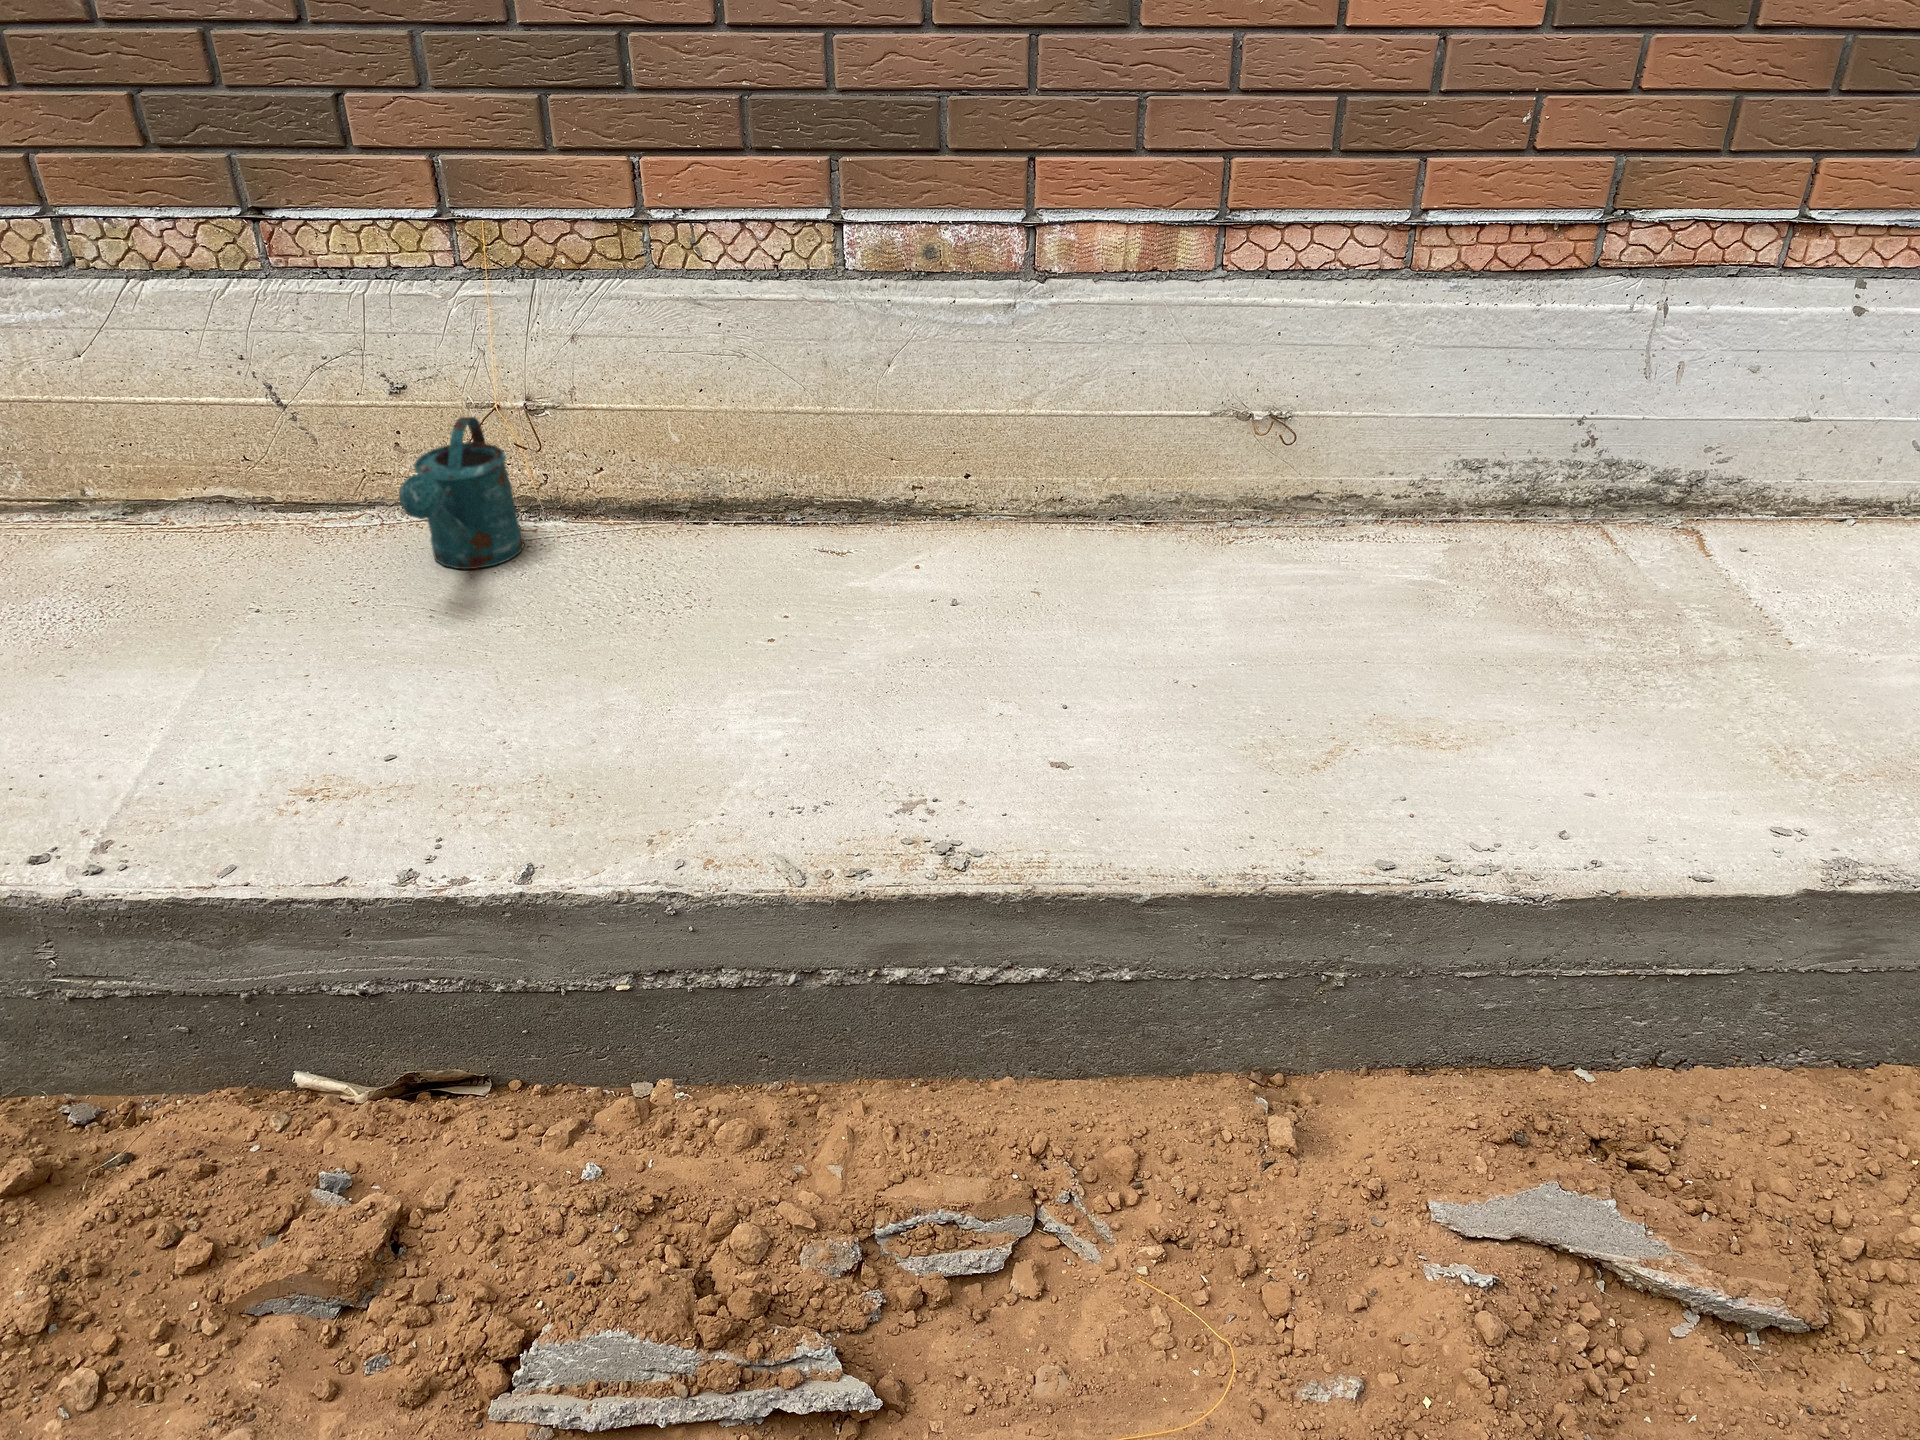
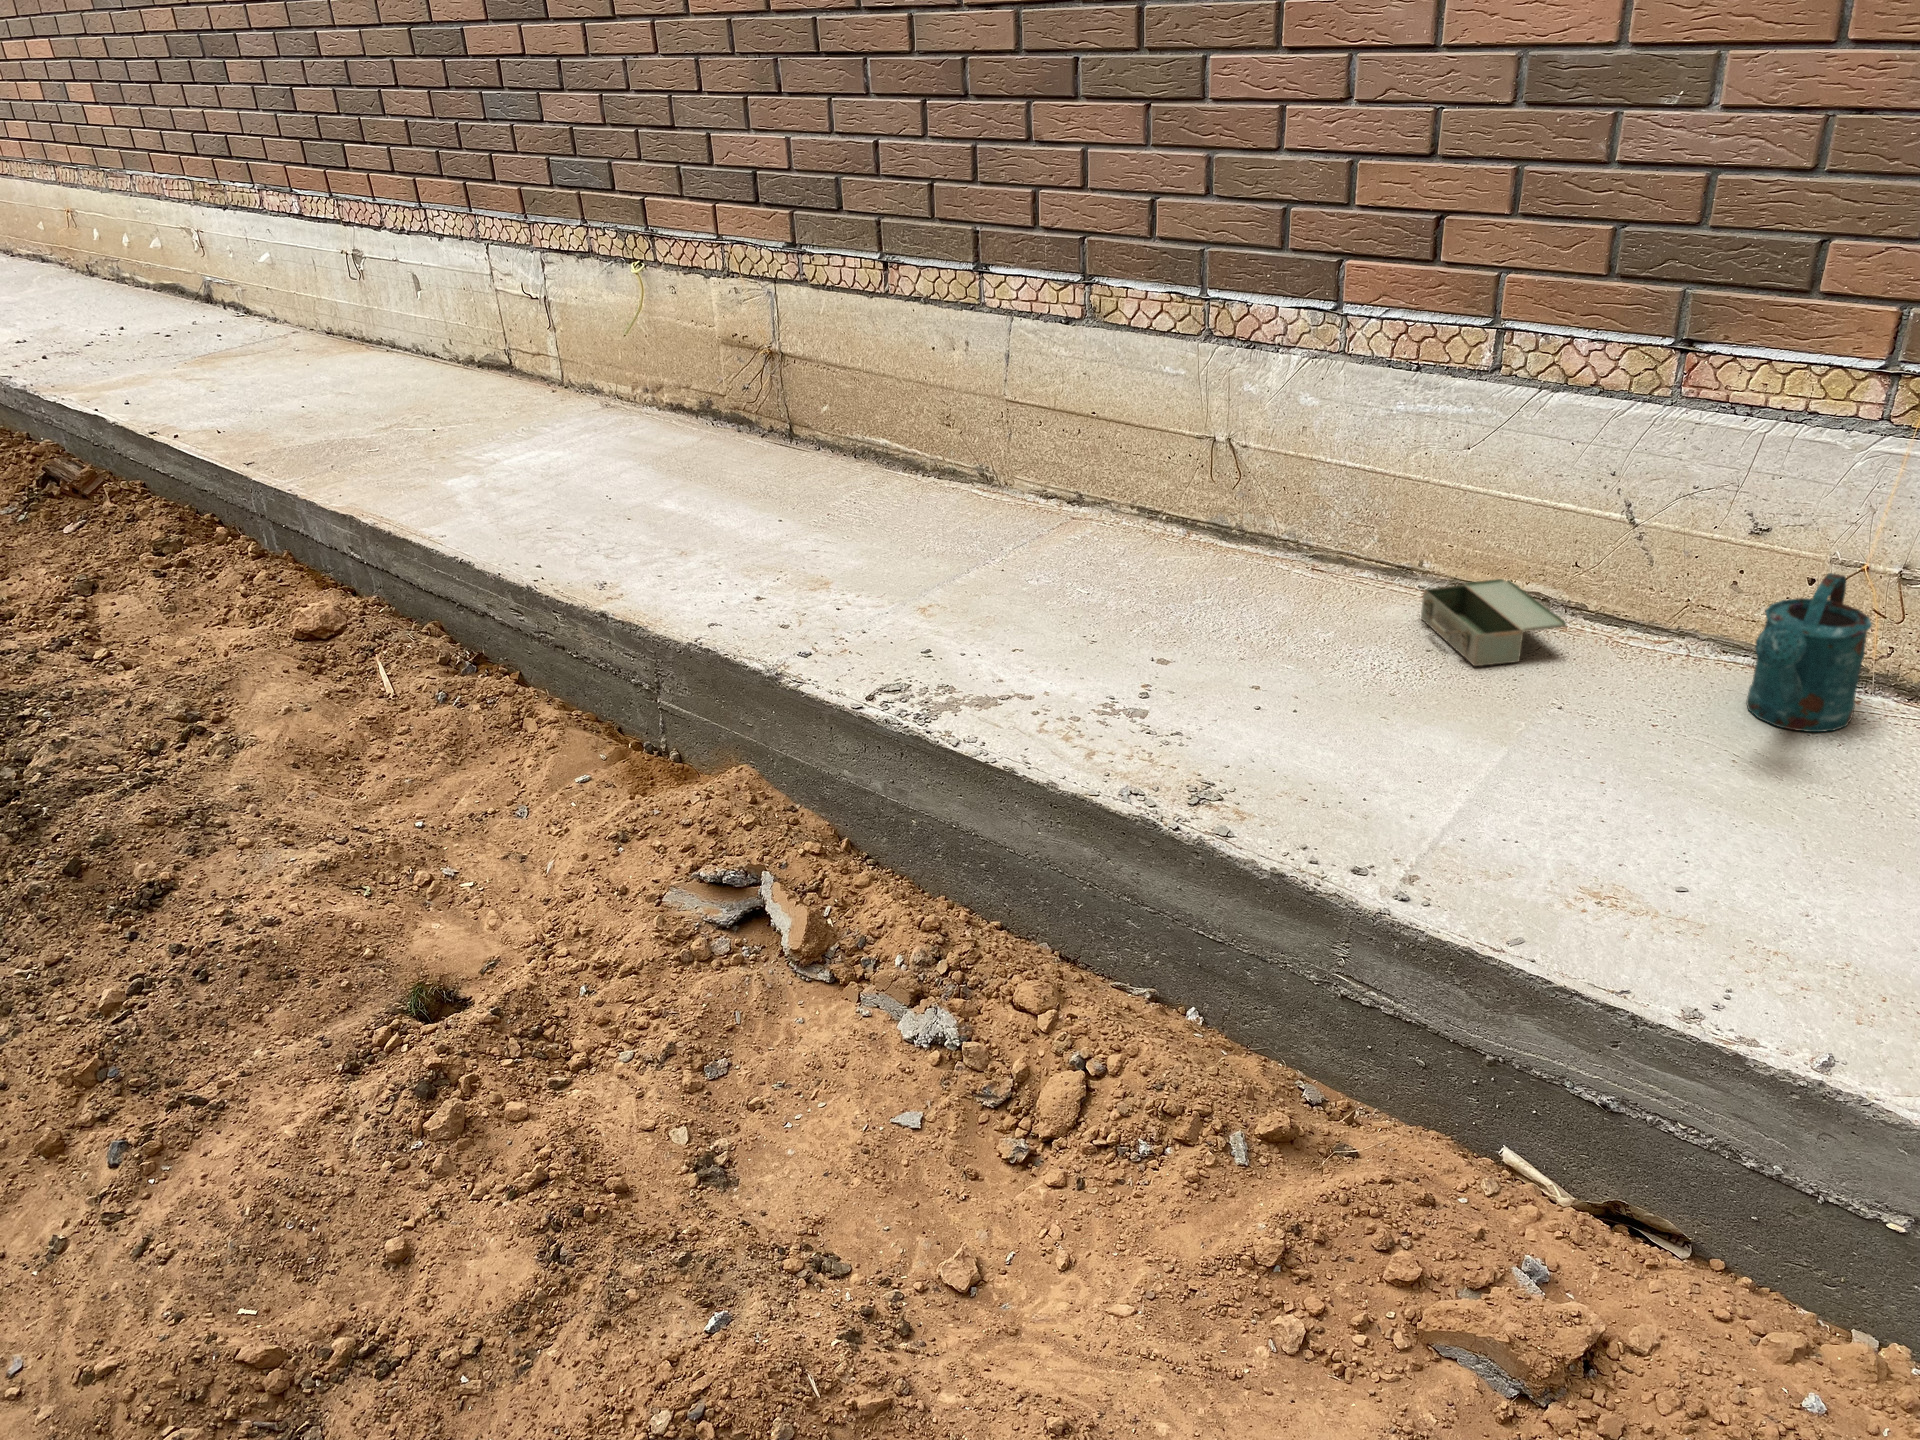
toolbox: none [81,487,243,588] -> present [1421,579,1566,666]

